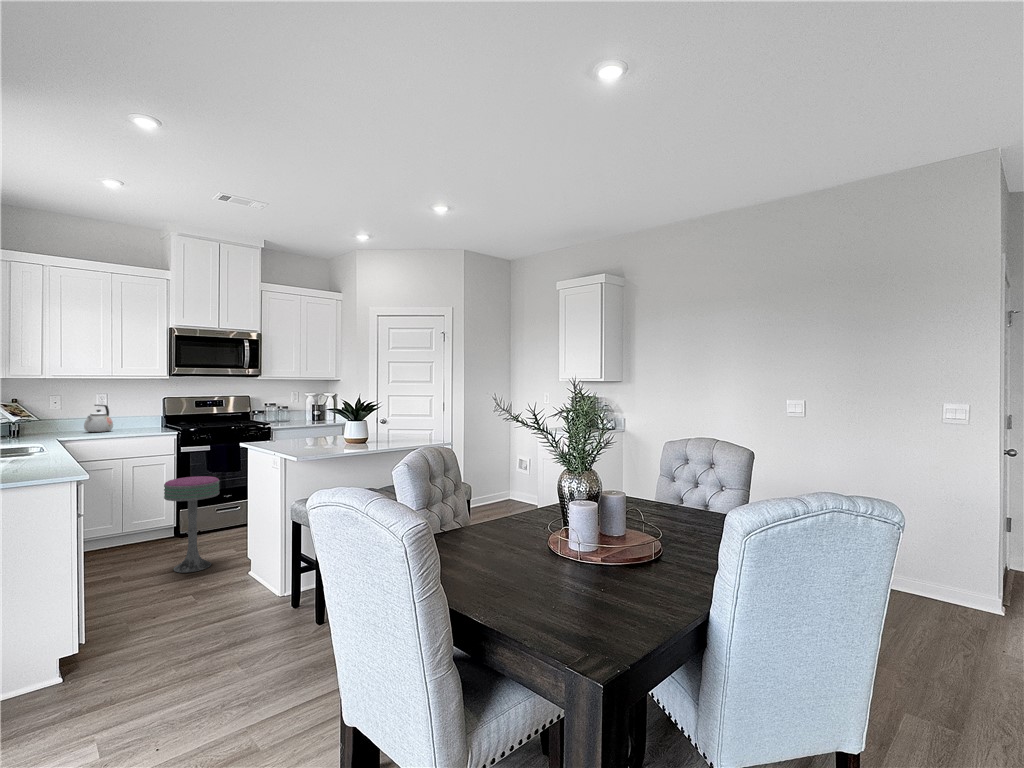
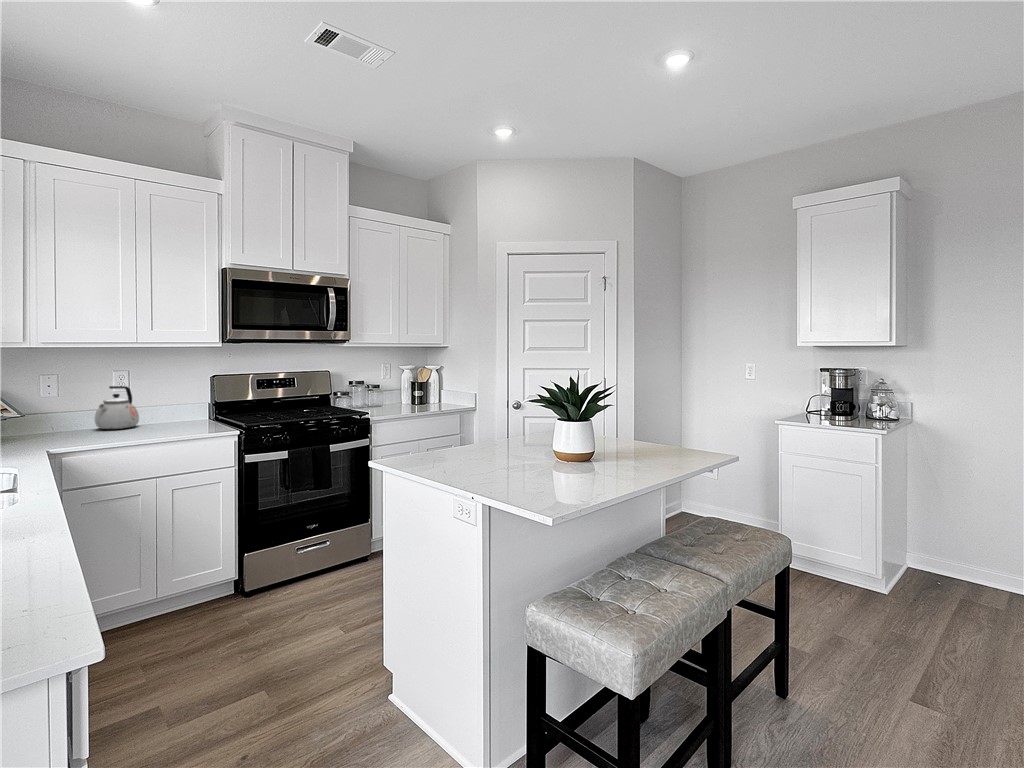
bar stool: present [164,476,220,573] -> none [236,516,326,689]

